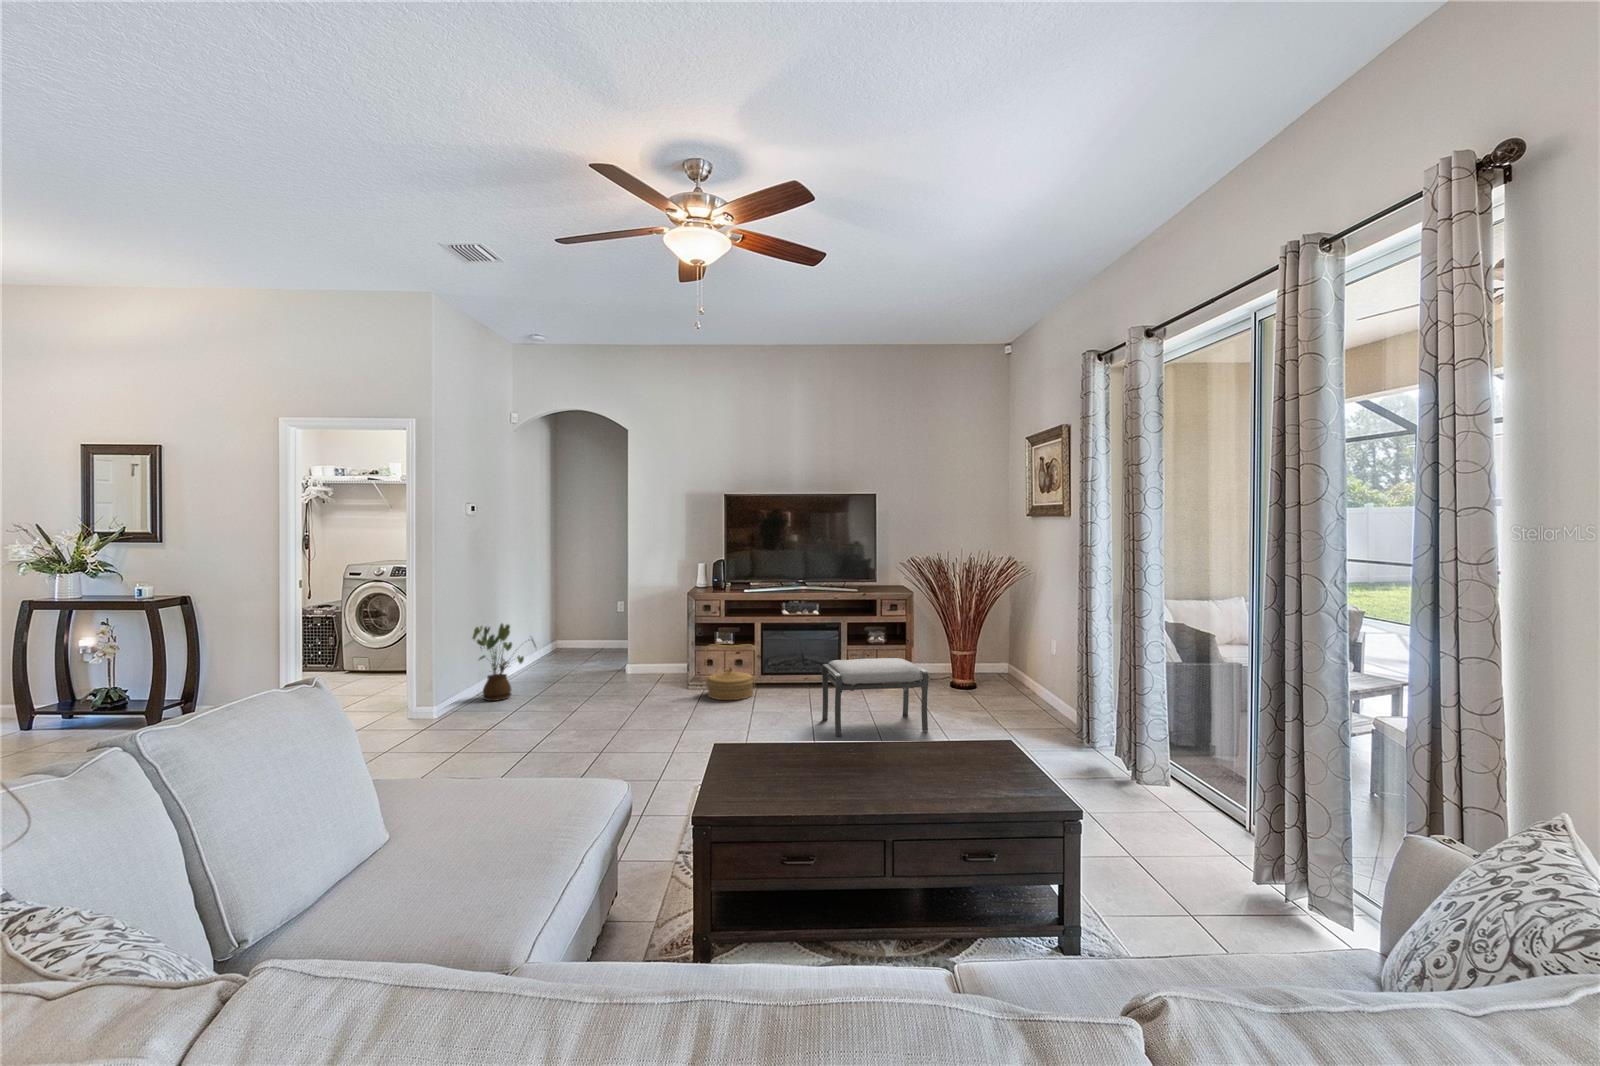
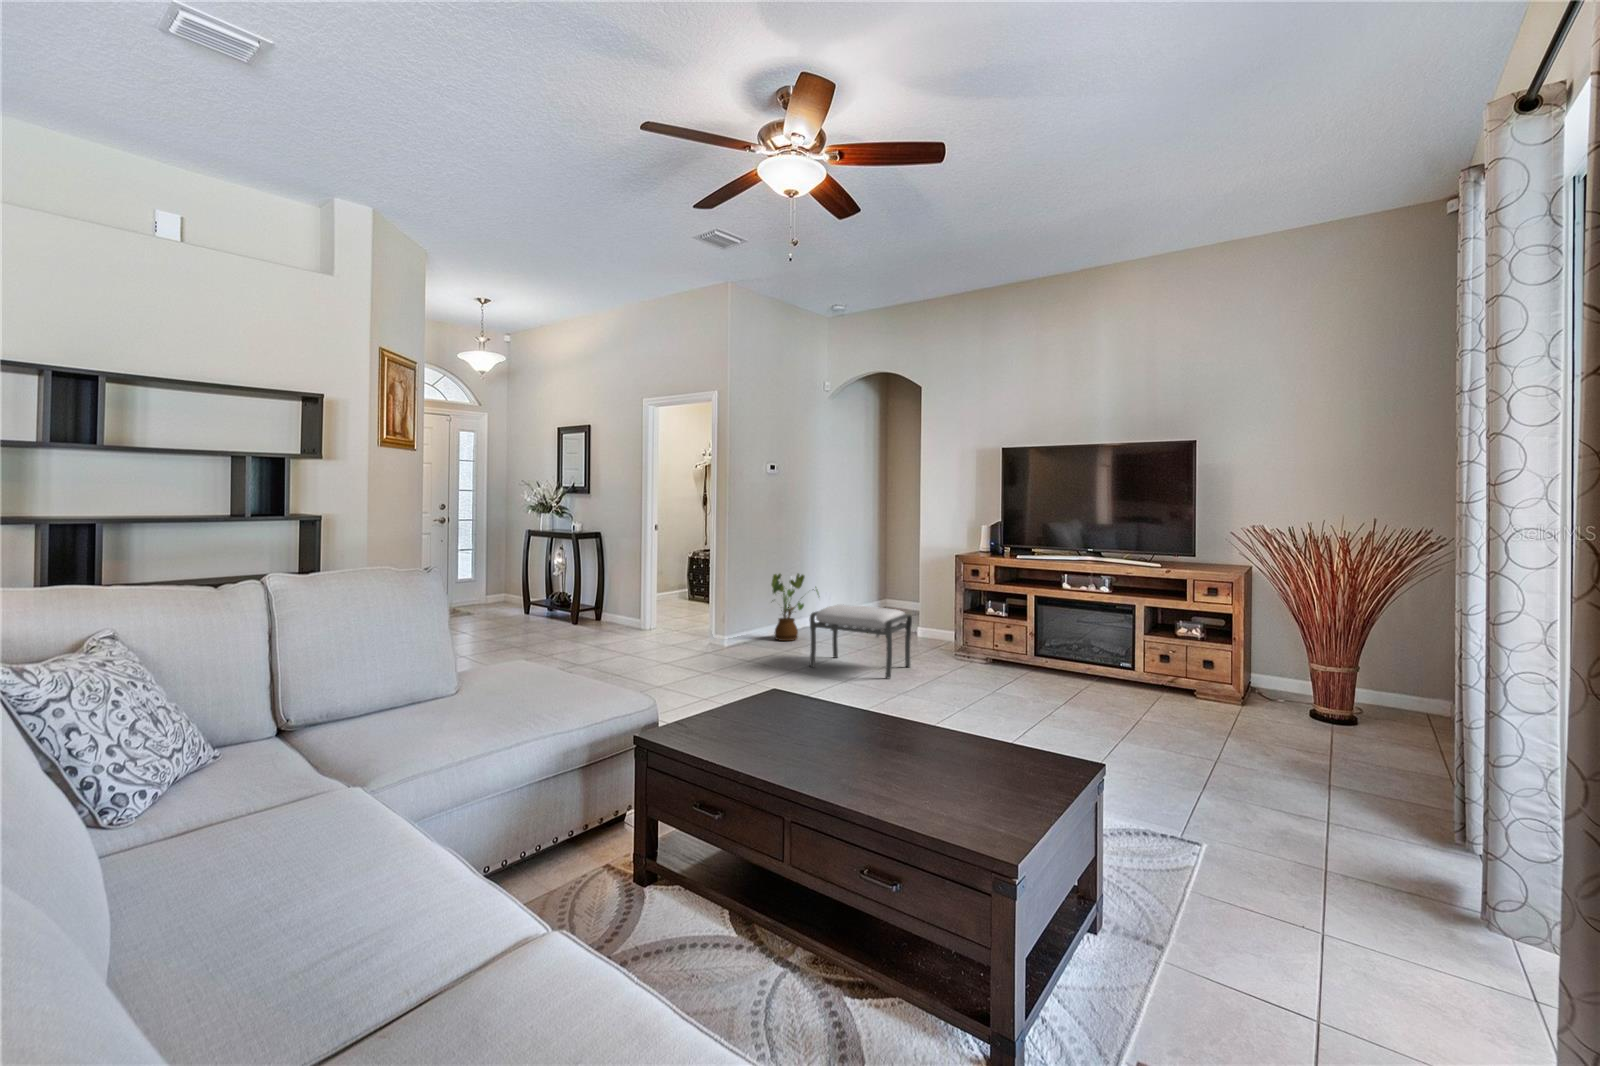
woven basket: present [705,644,757,700] -> none [962,613,1019,677]
ottoman: present [822,658,929,736] -> present [810,604,912,678]

